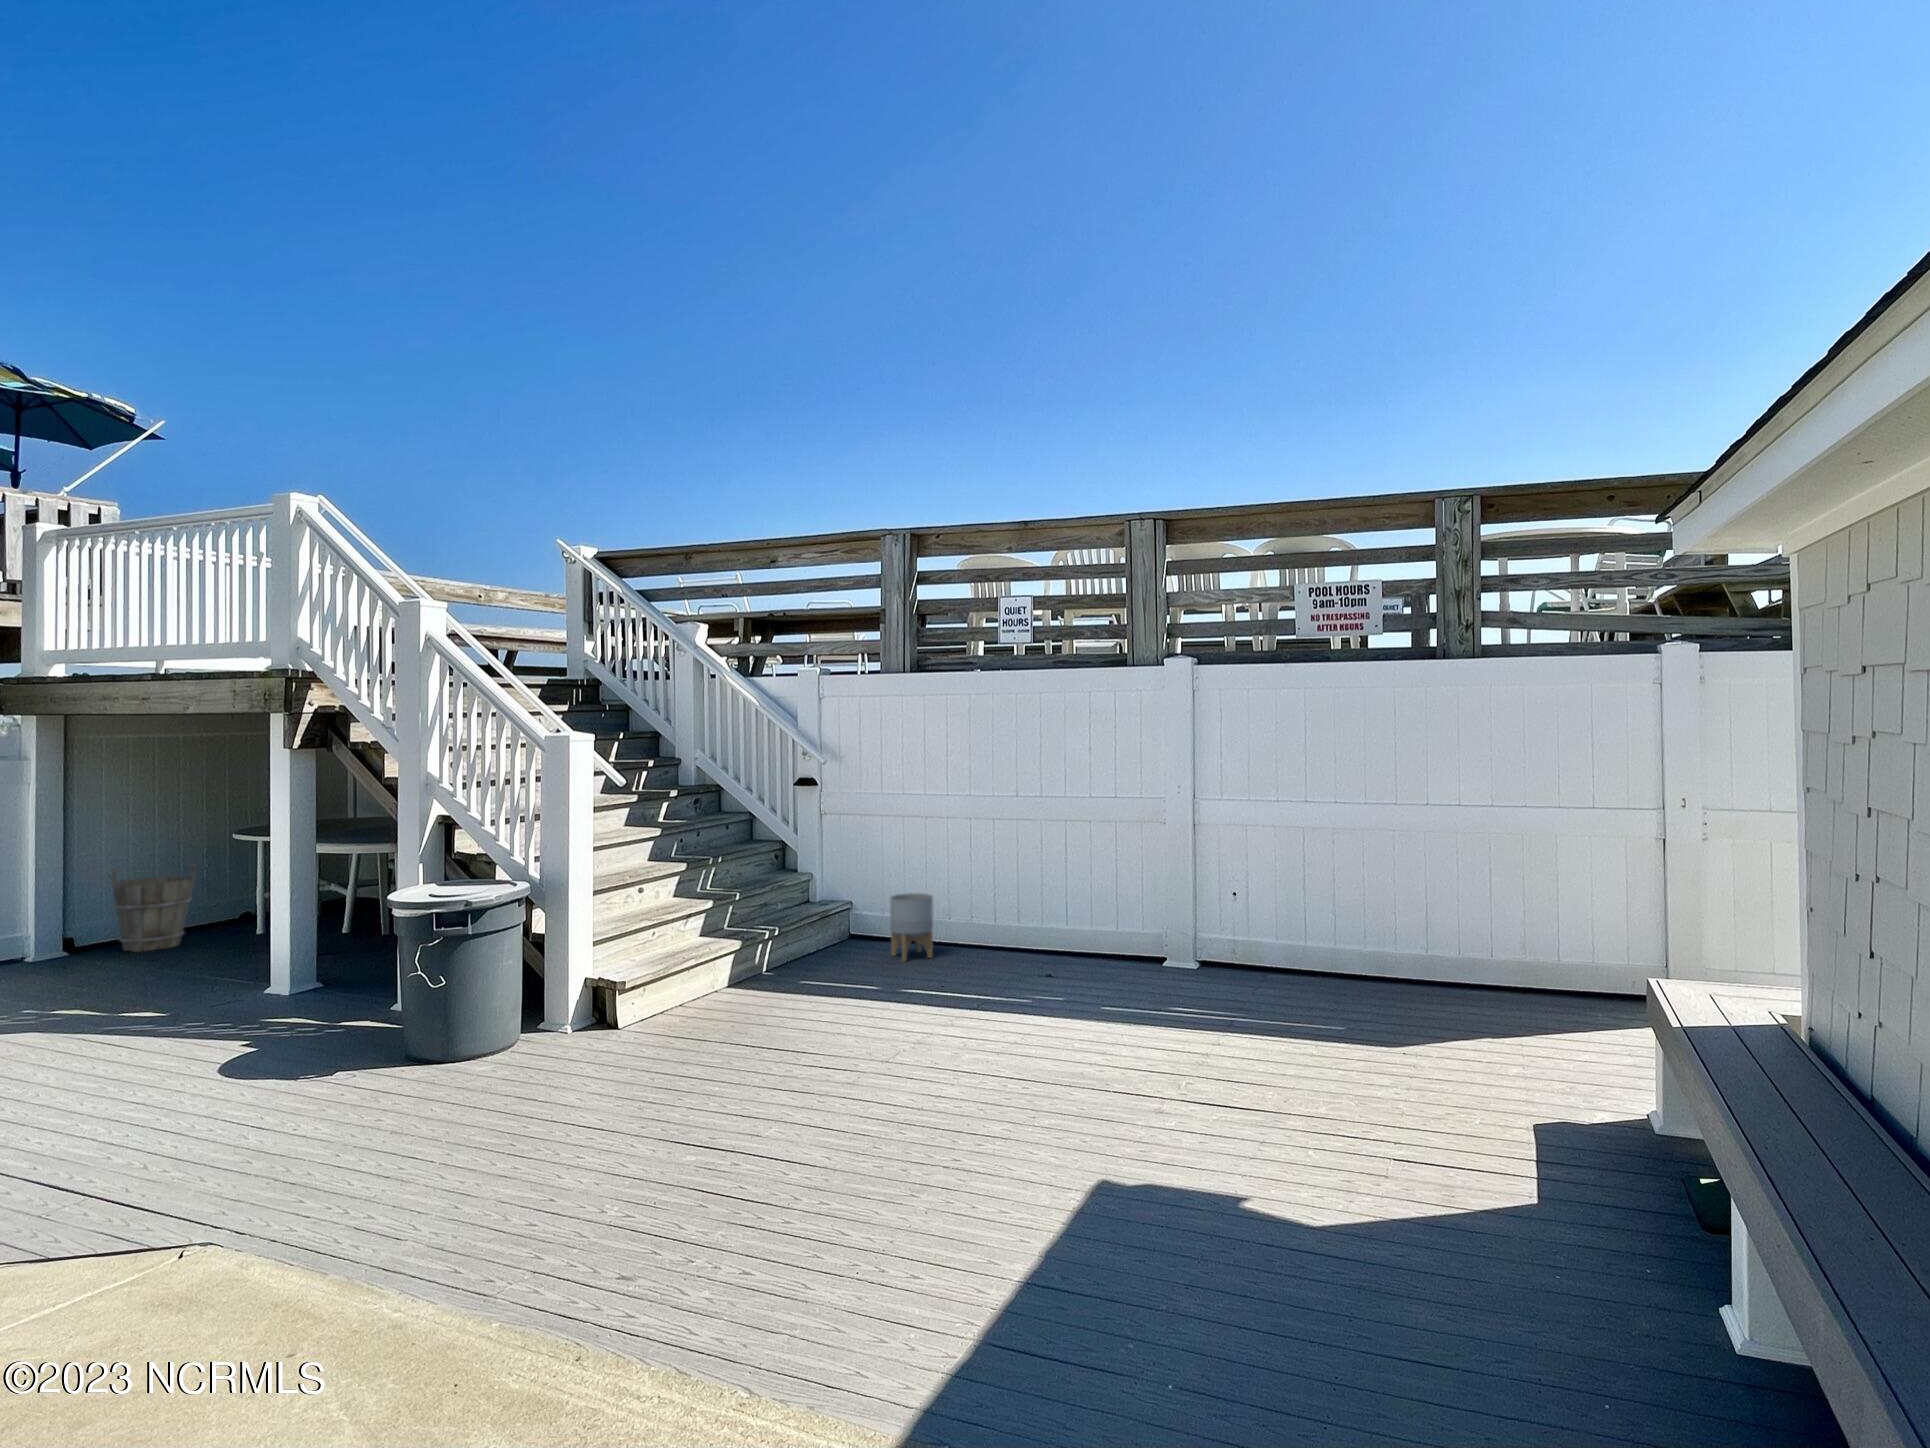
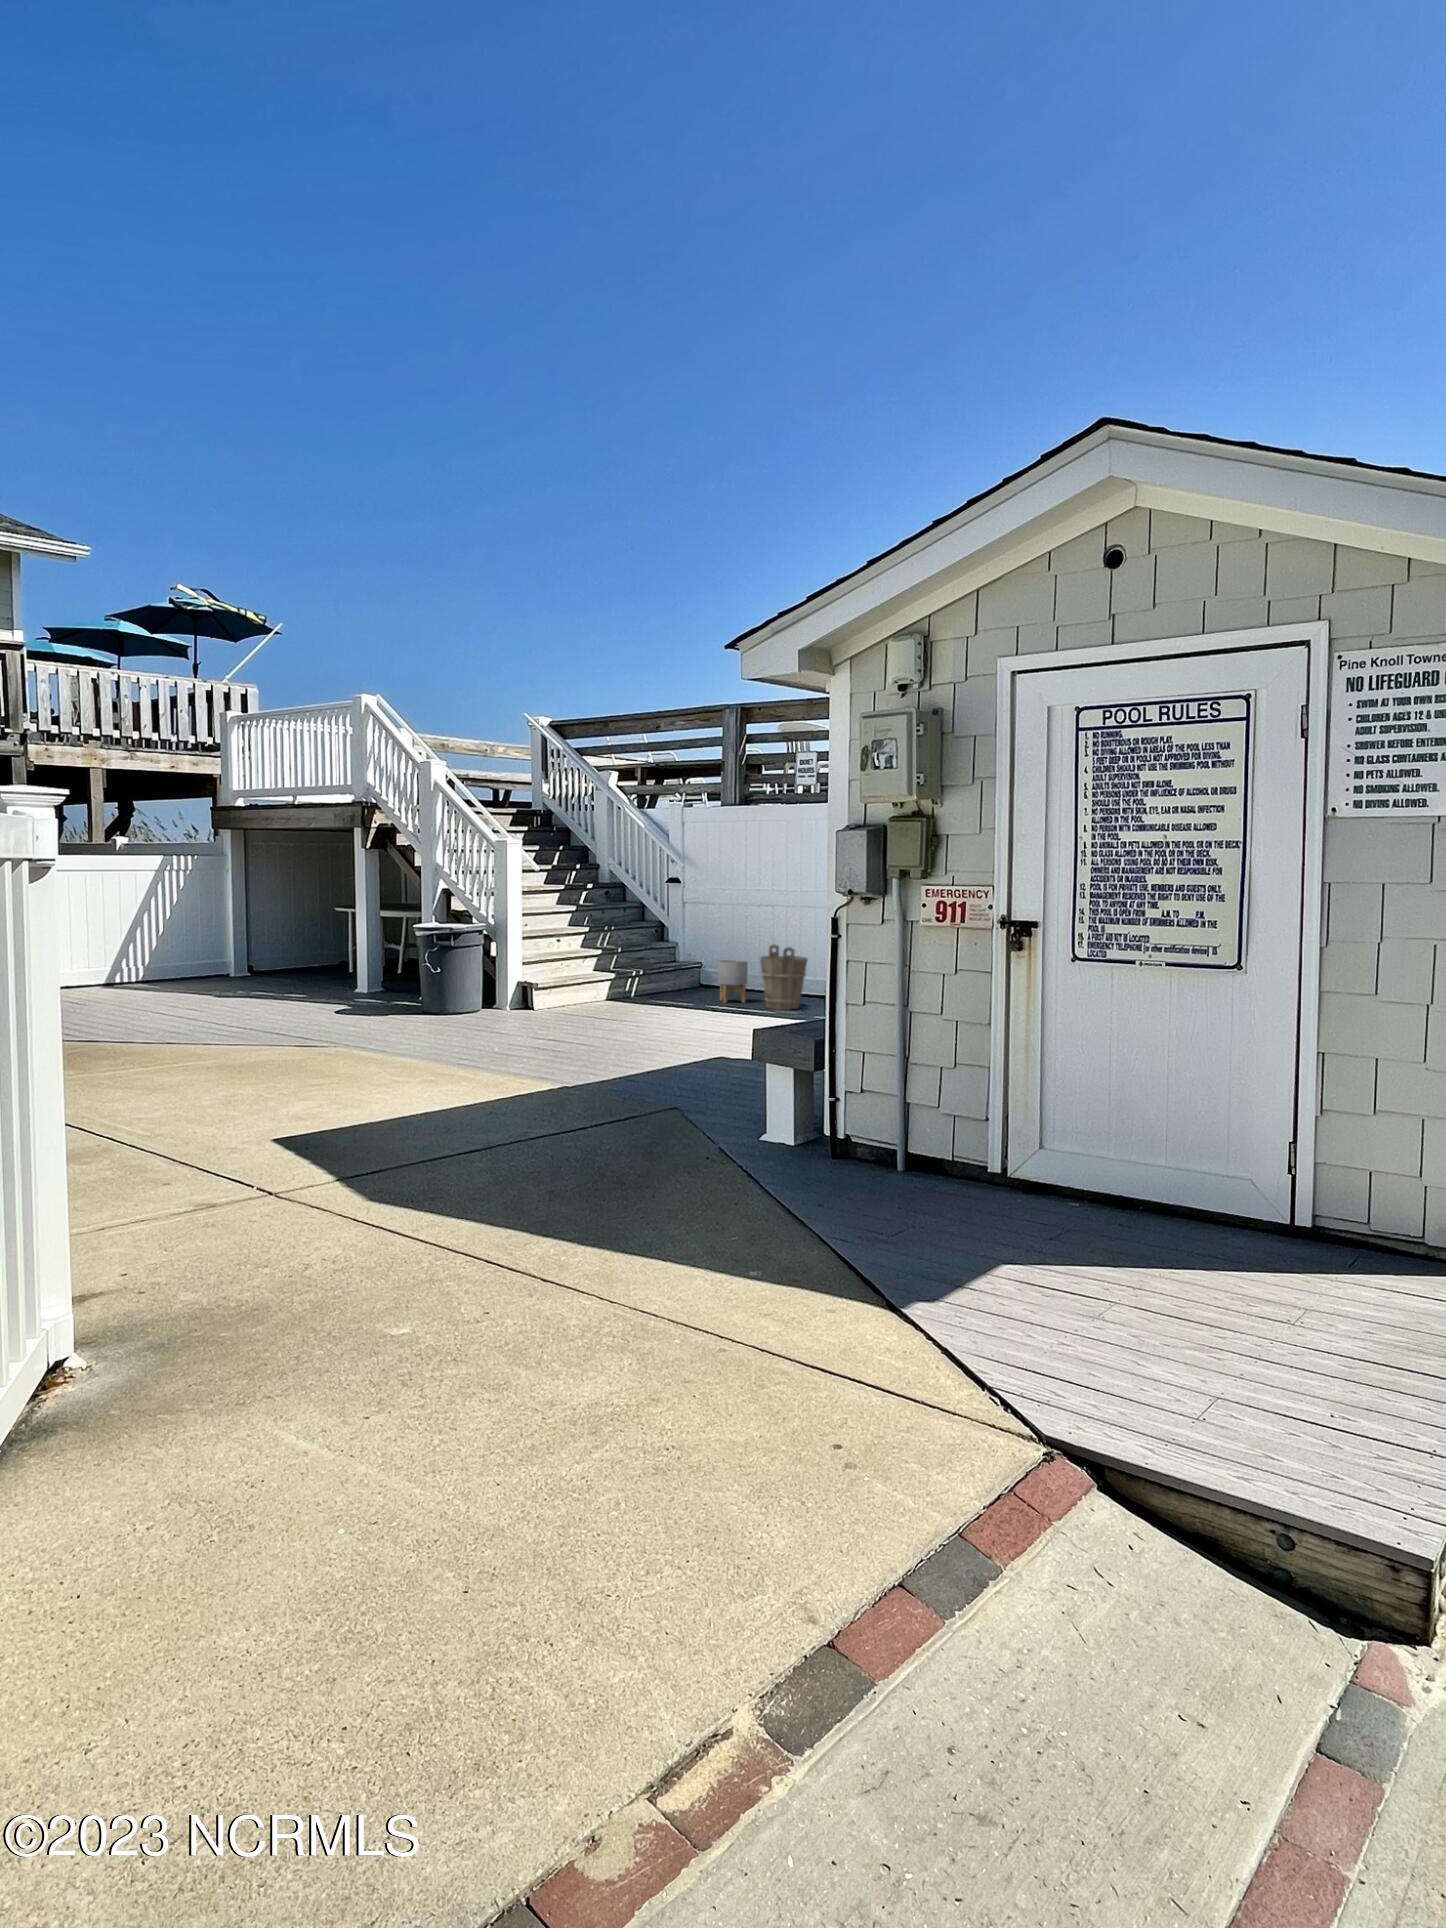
bucket: present [112,863,195,952] -> present [760,945,808,1010]

